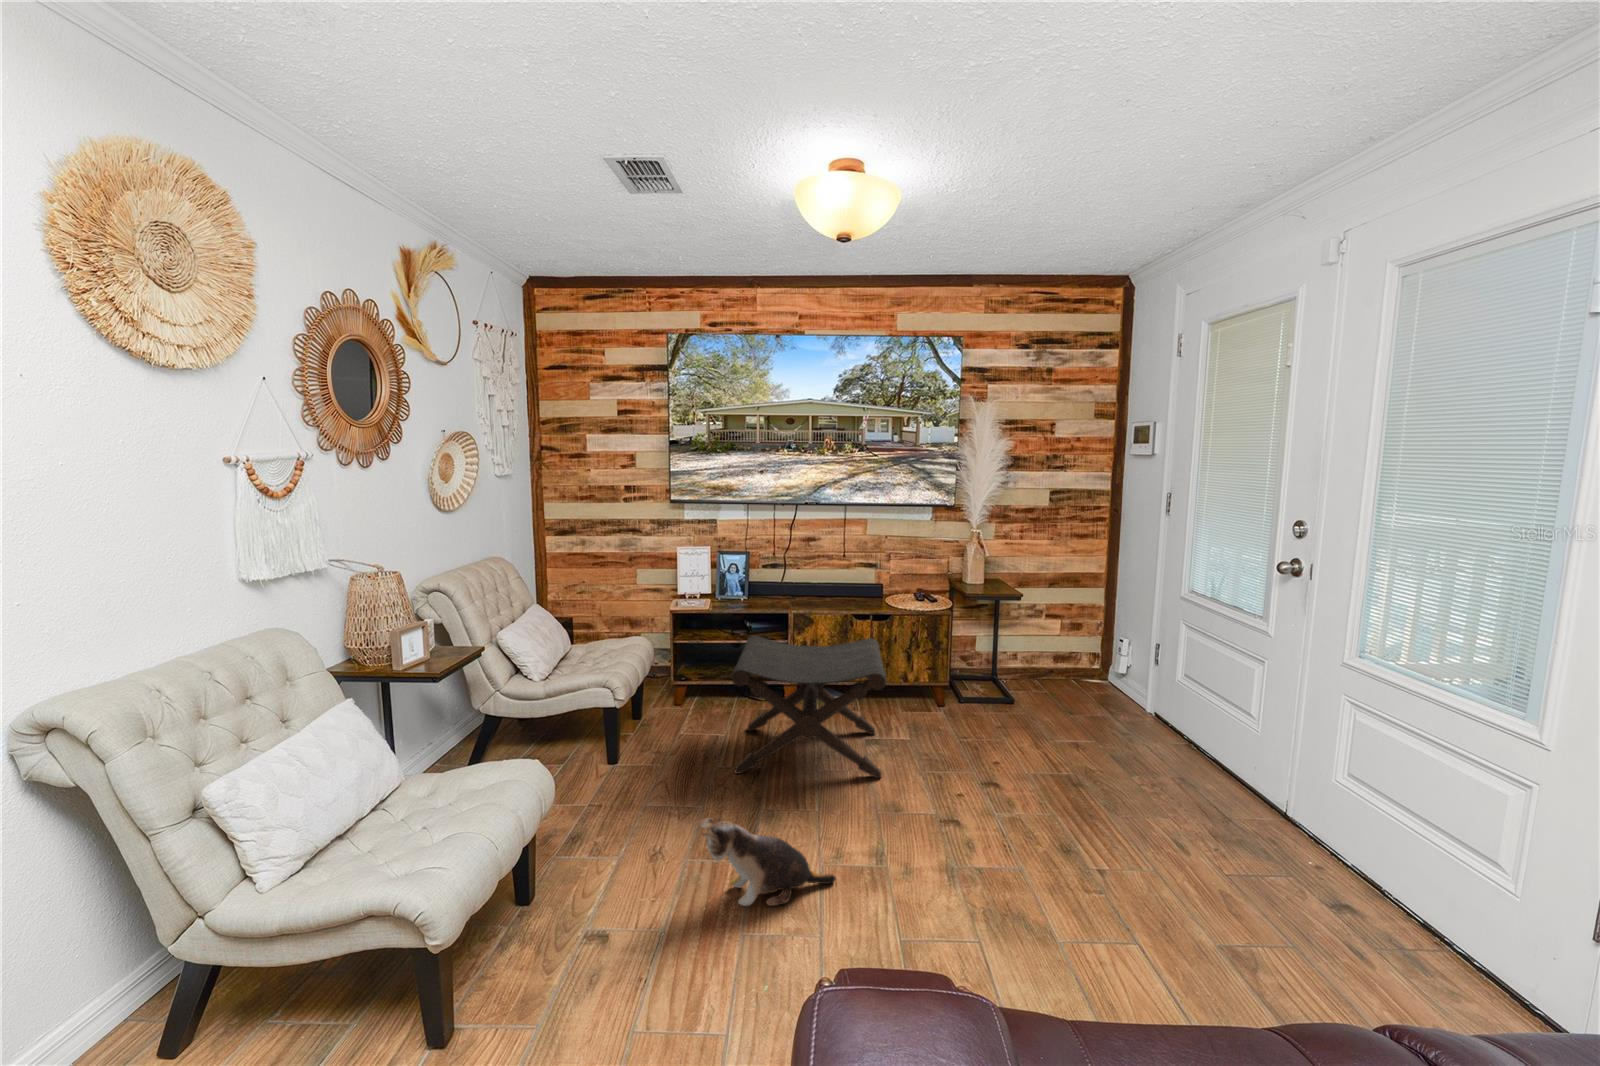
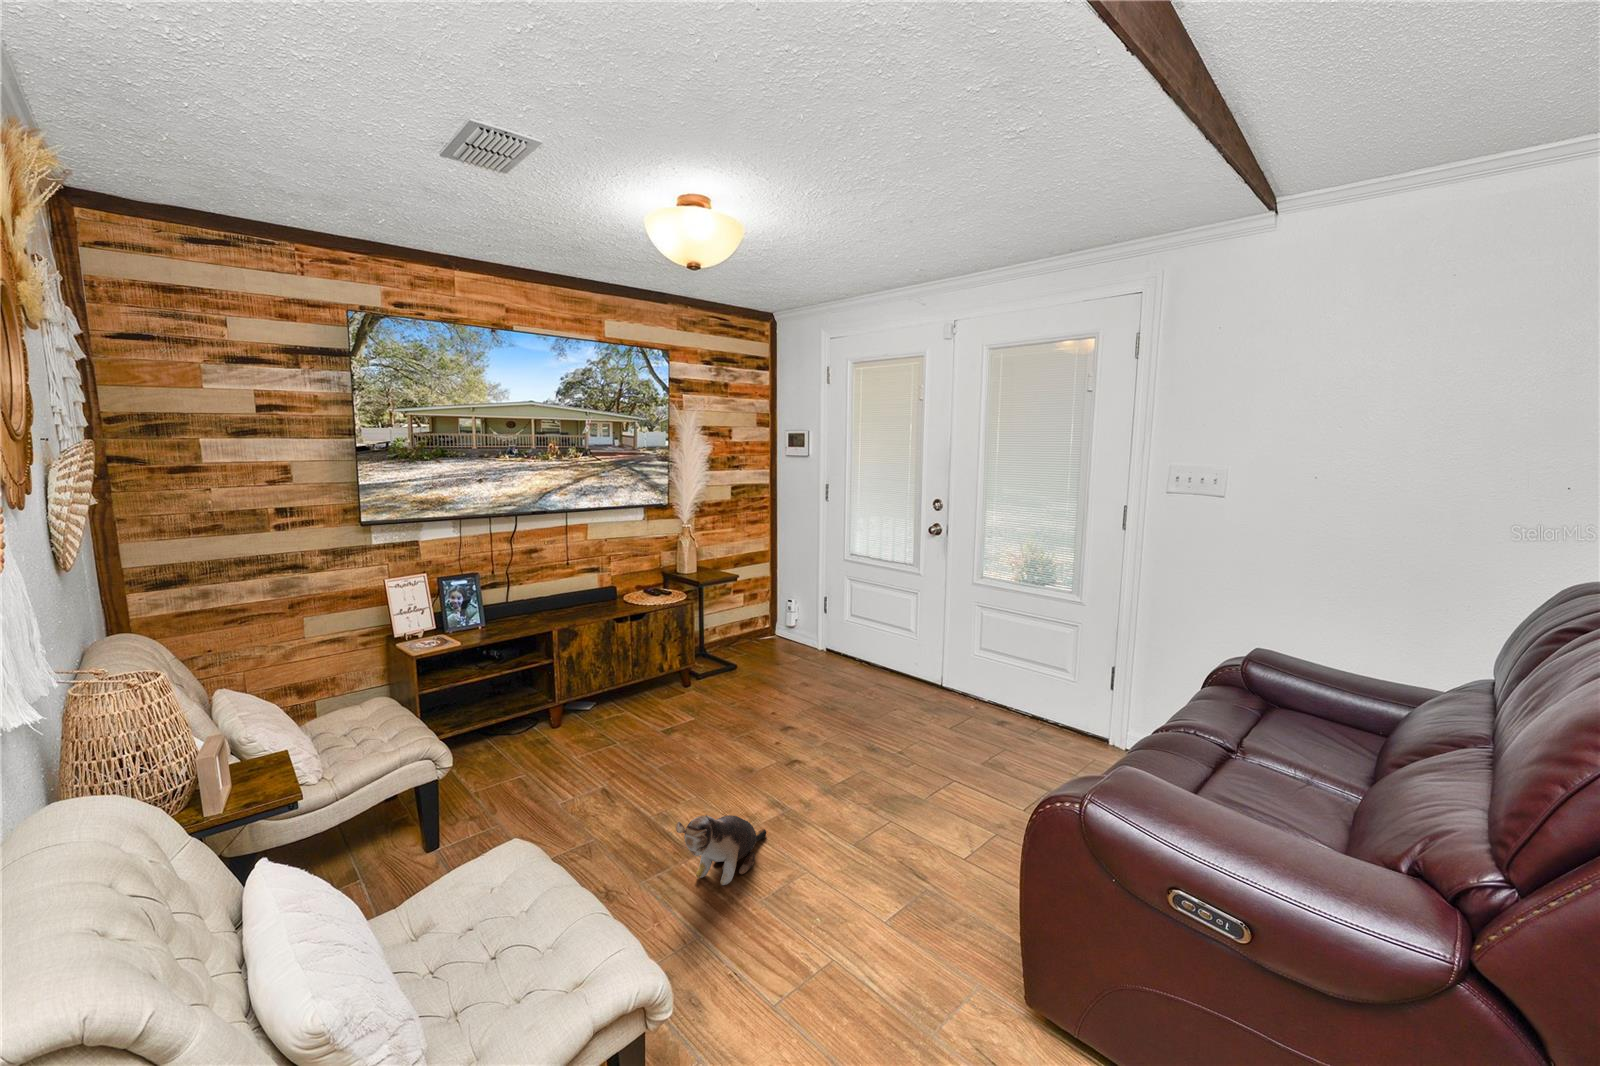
footstool: present [731,636,887,778] -> none [532,634,712,800]

